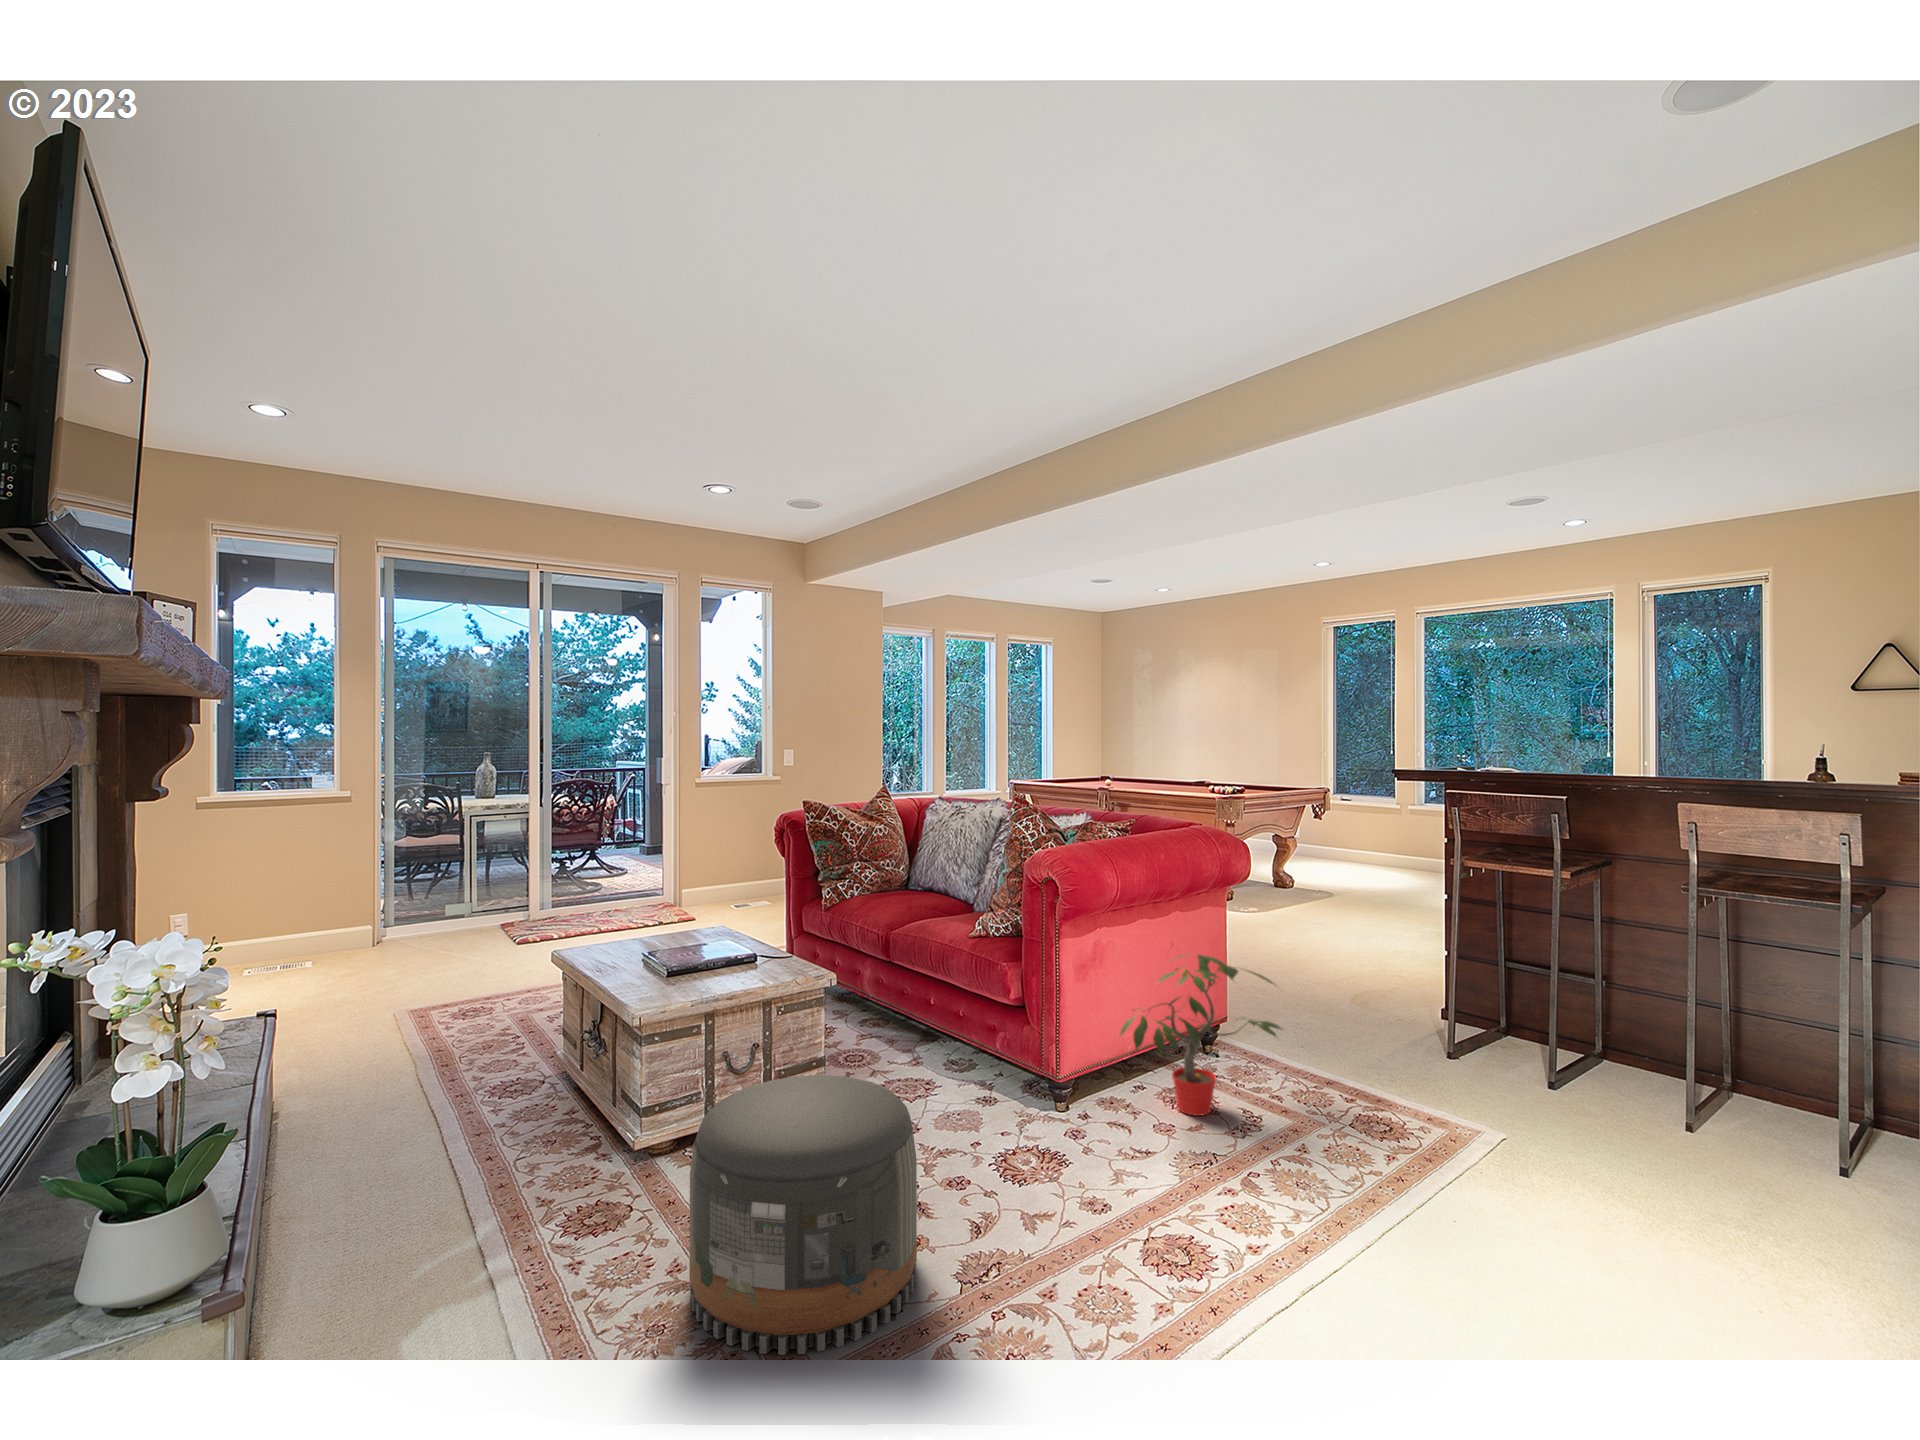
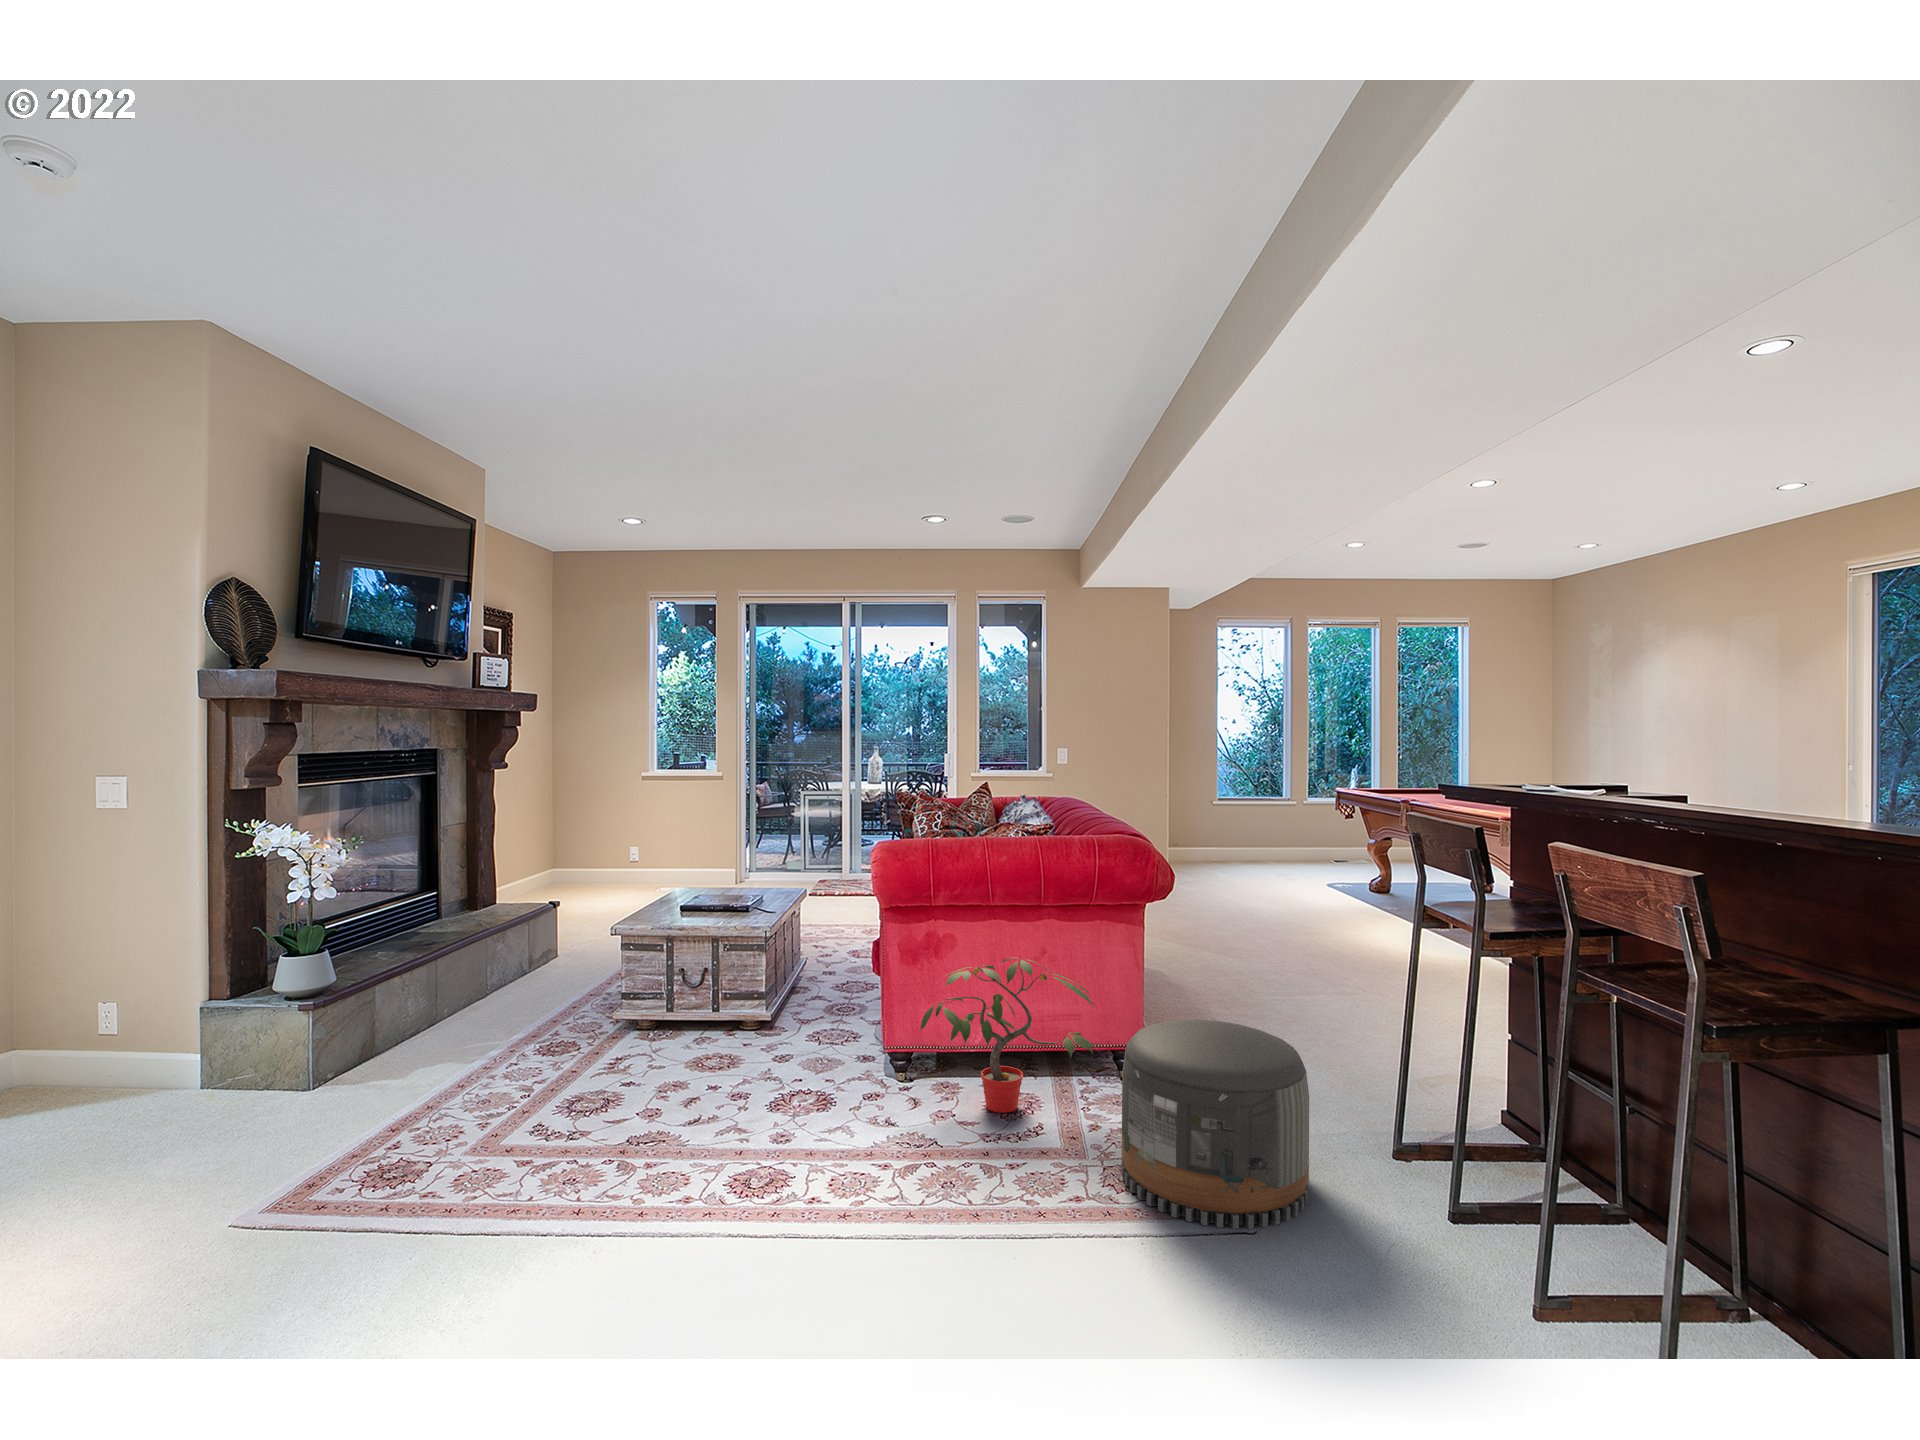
pouf: present [690,1075,917,1355] -> present [1121,1020,1309,1229]

